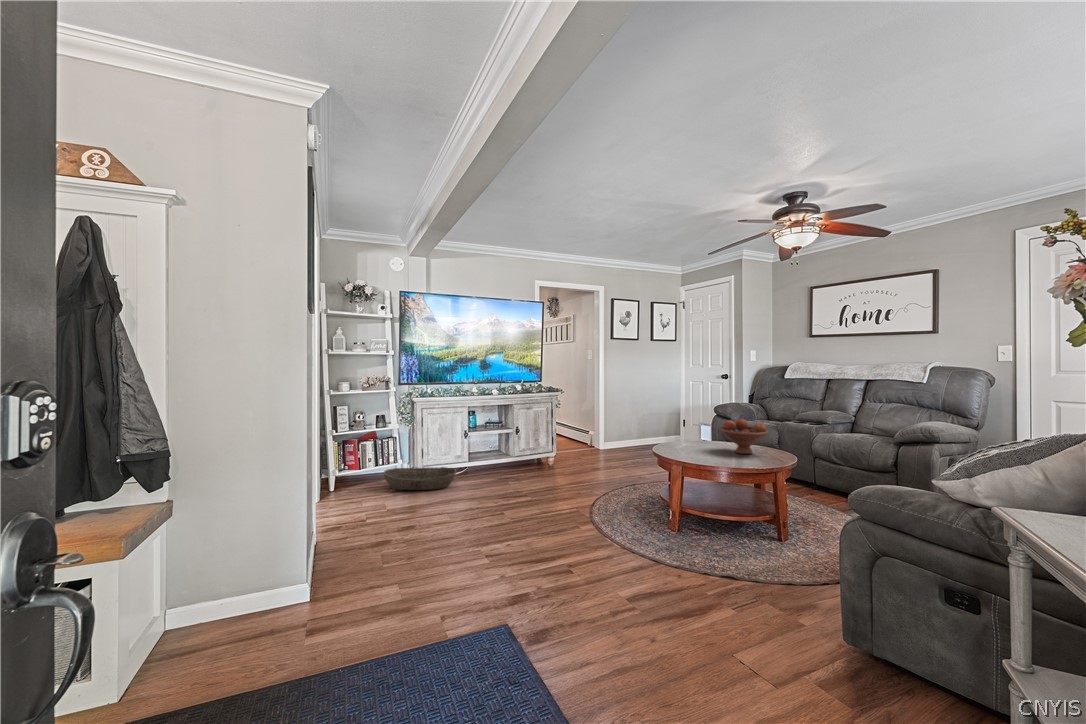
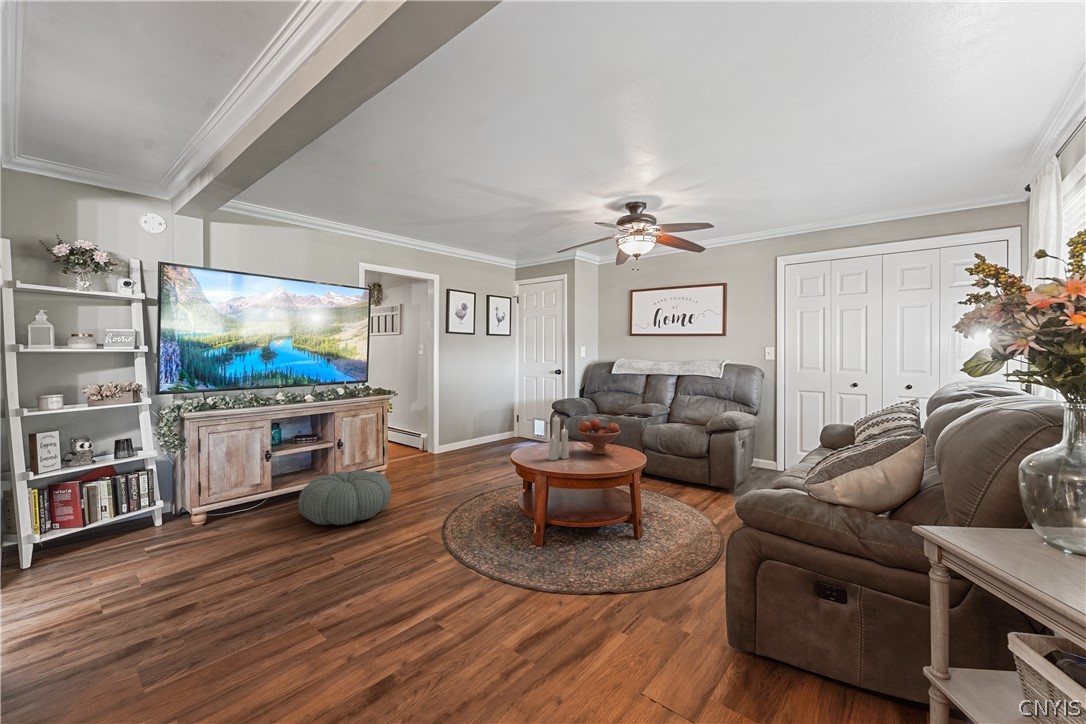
candle: none [686,406,709,454] -> present [548,417,569,460]
pouf: none [483,452,552,493] -> present [298,470,391,525]
basket: present [384,467,456,490] -> none [133,502,258,547]

